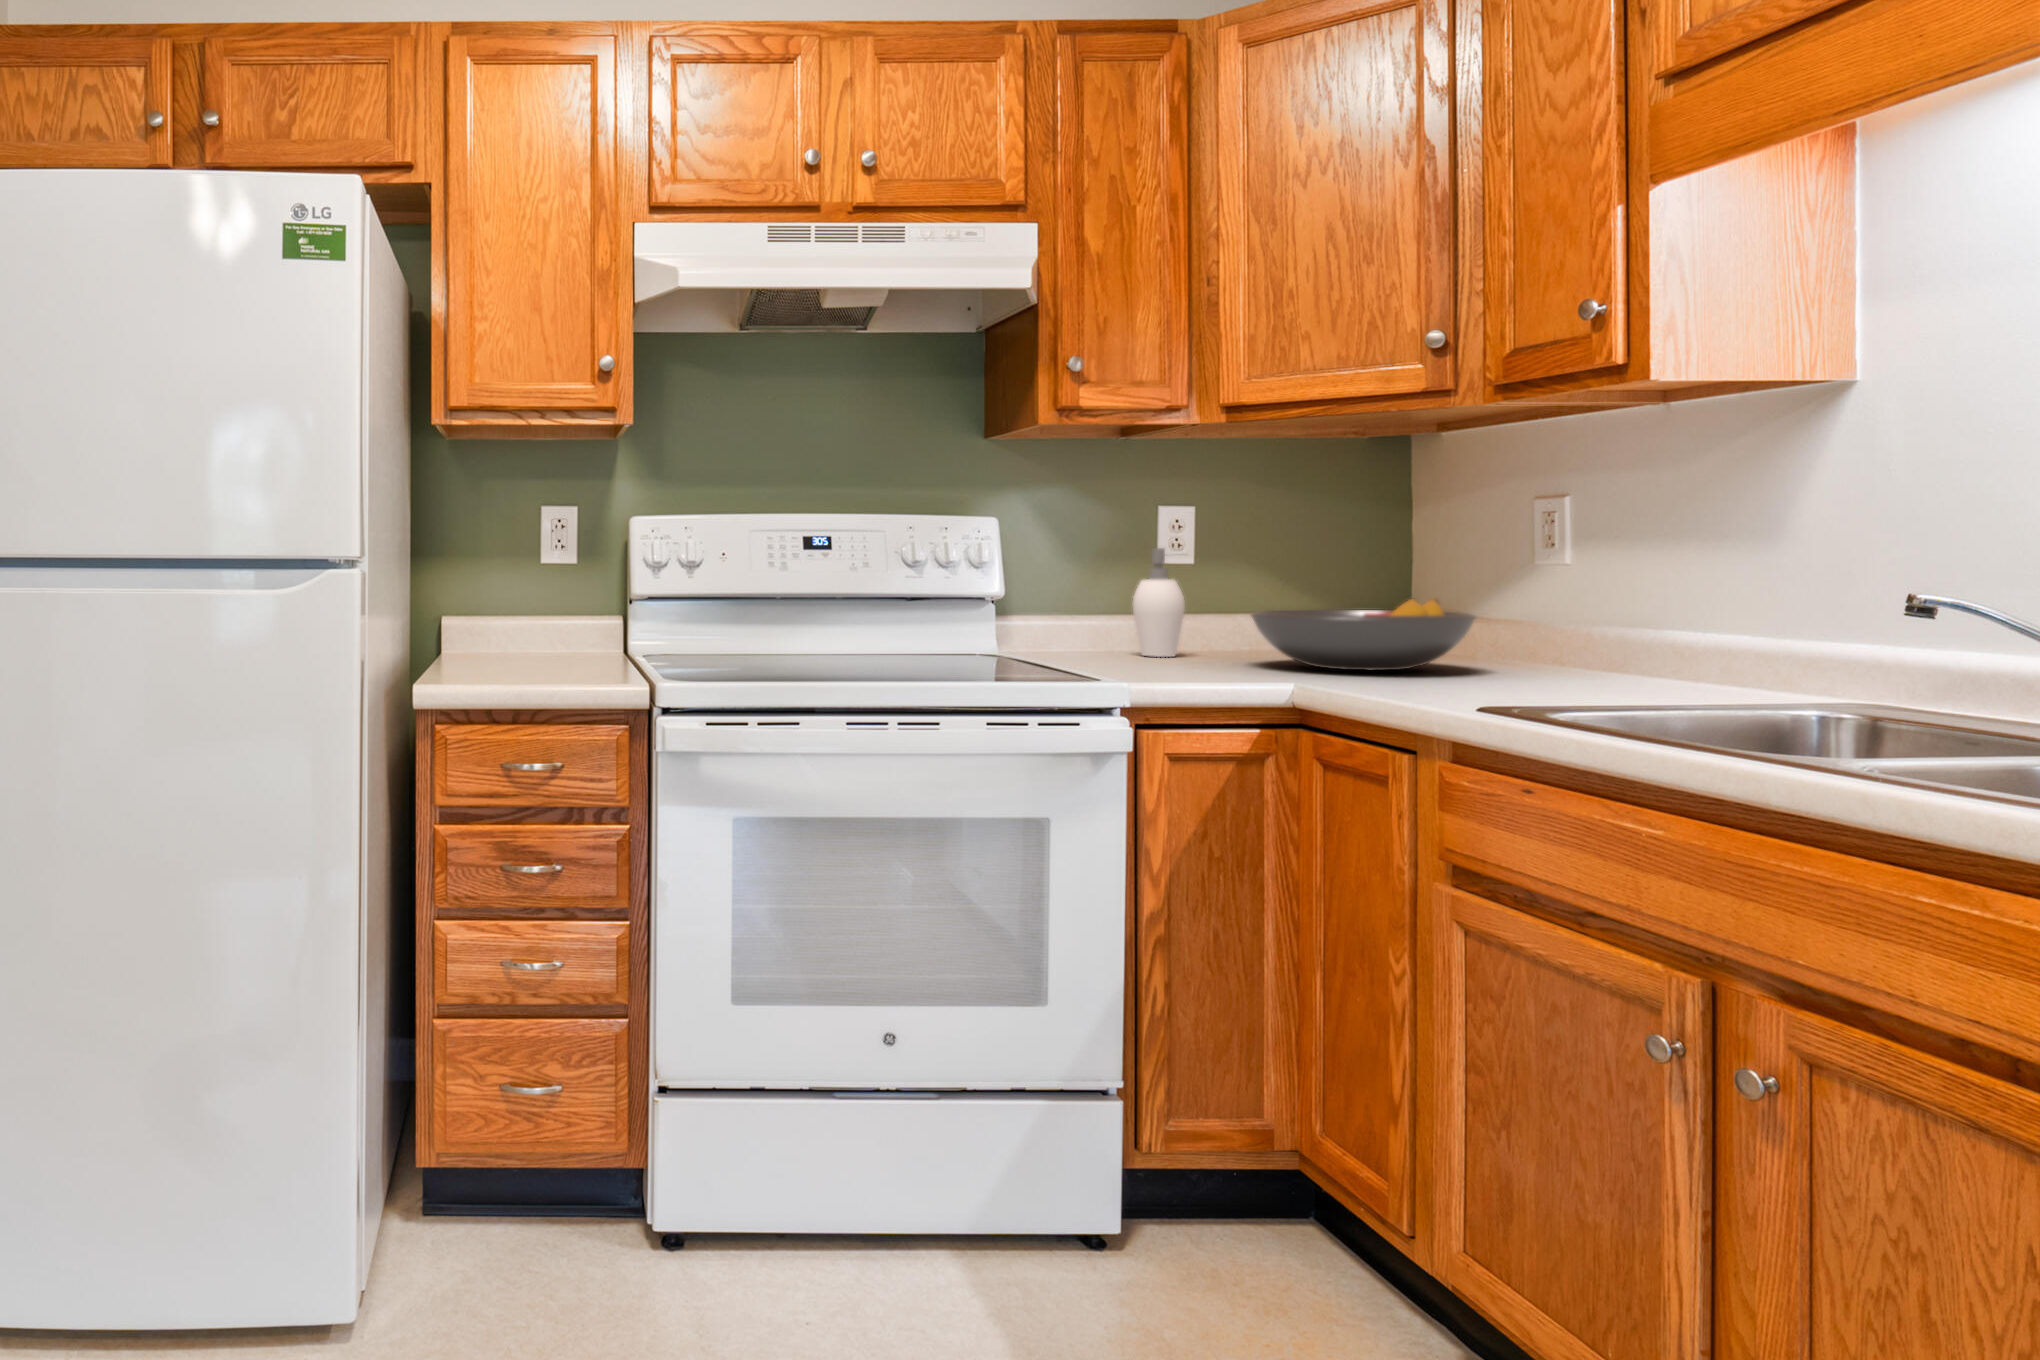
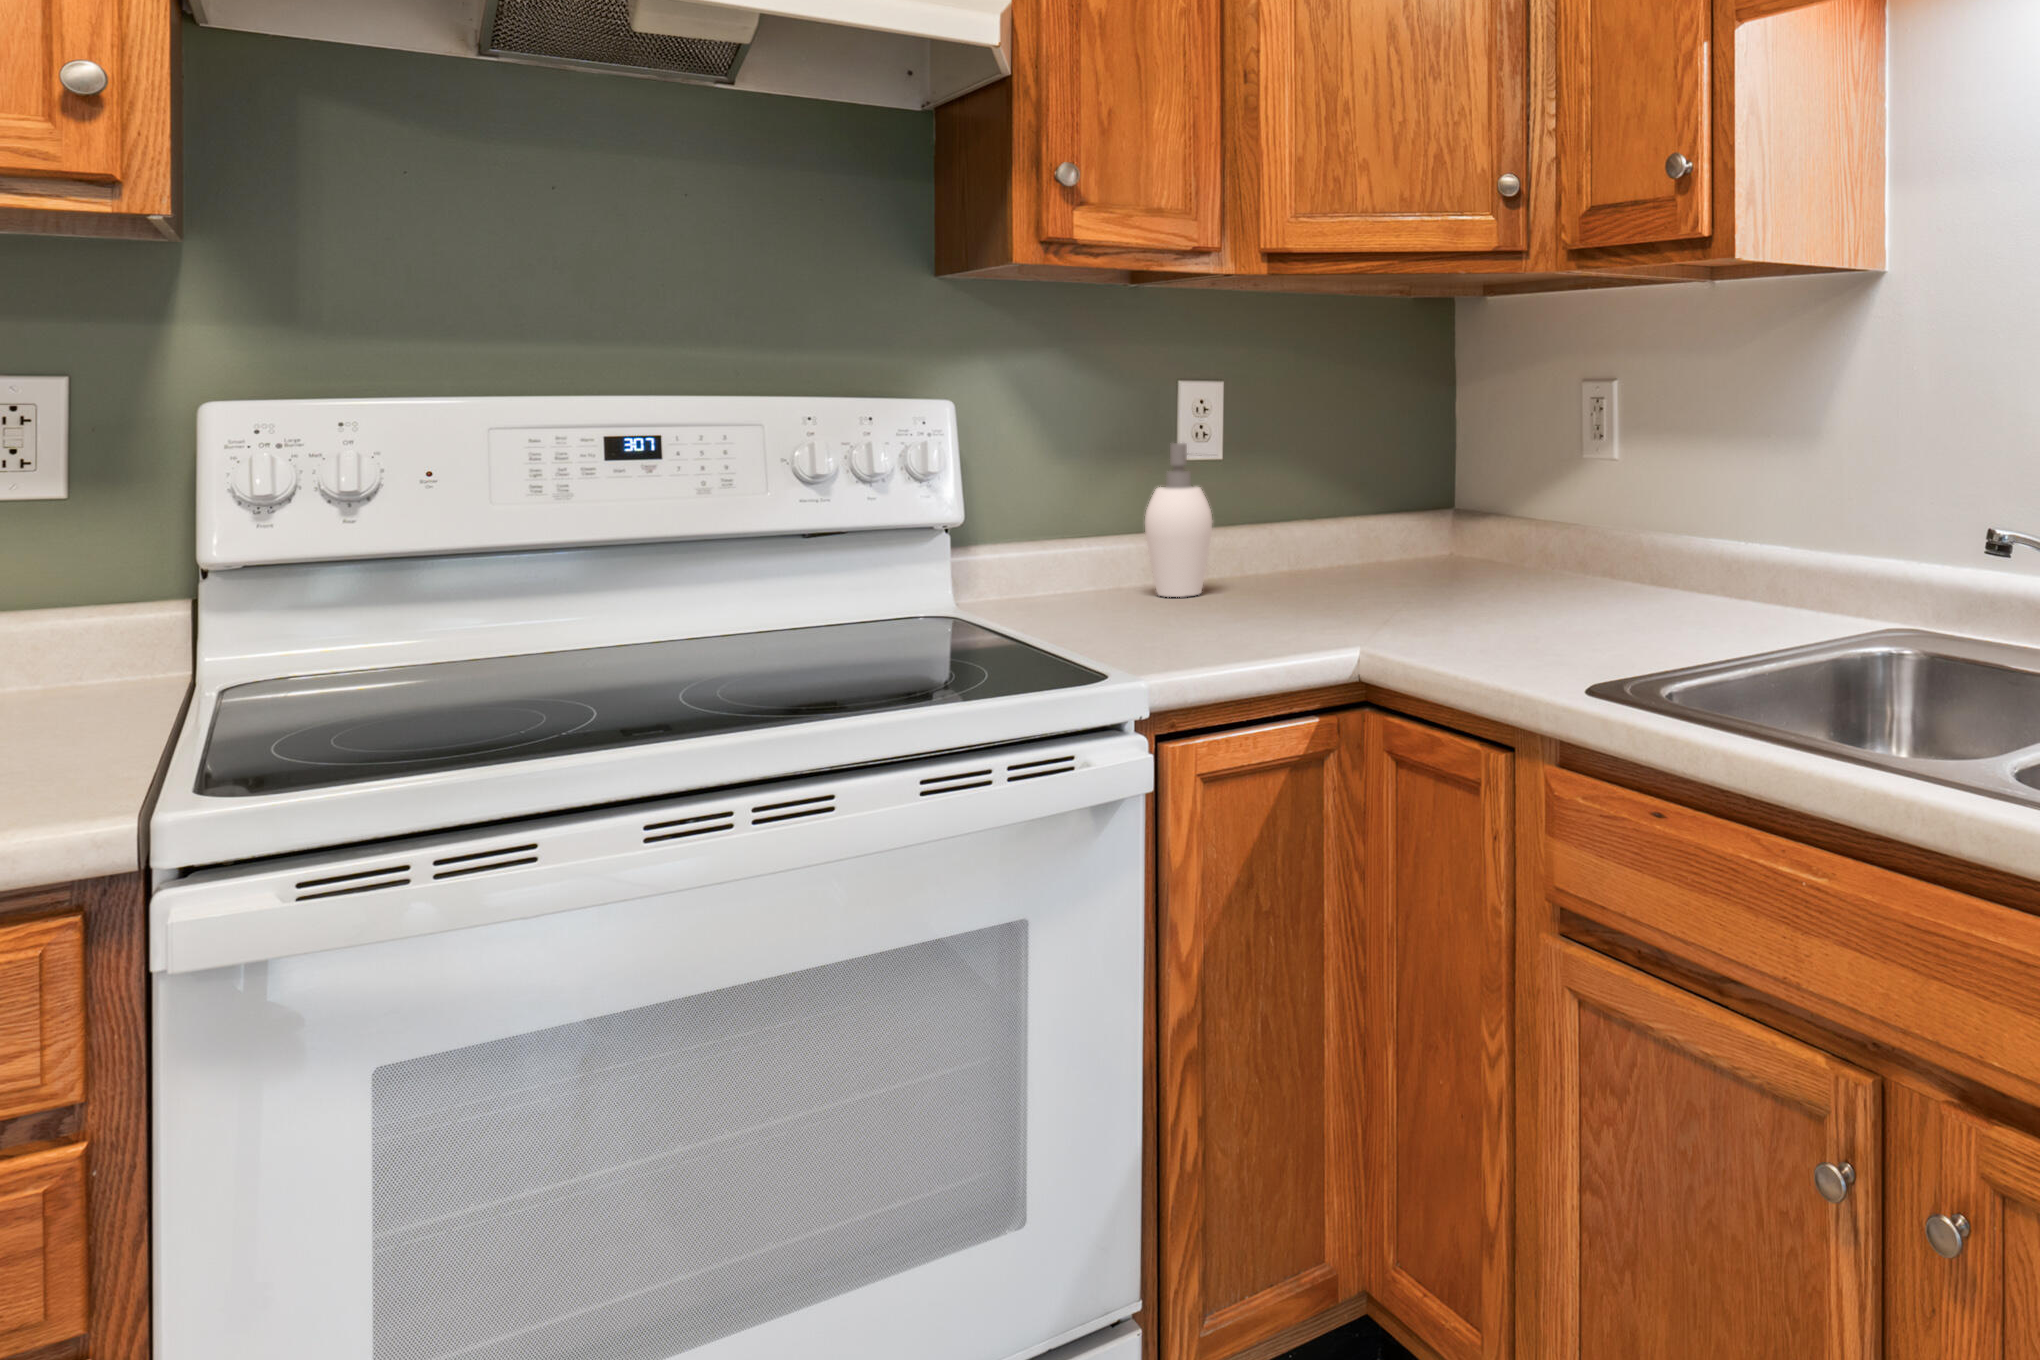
fruit bowl: present [1251,599,1476,670] -> none [1296,511,1546,611]

